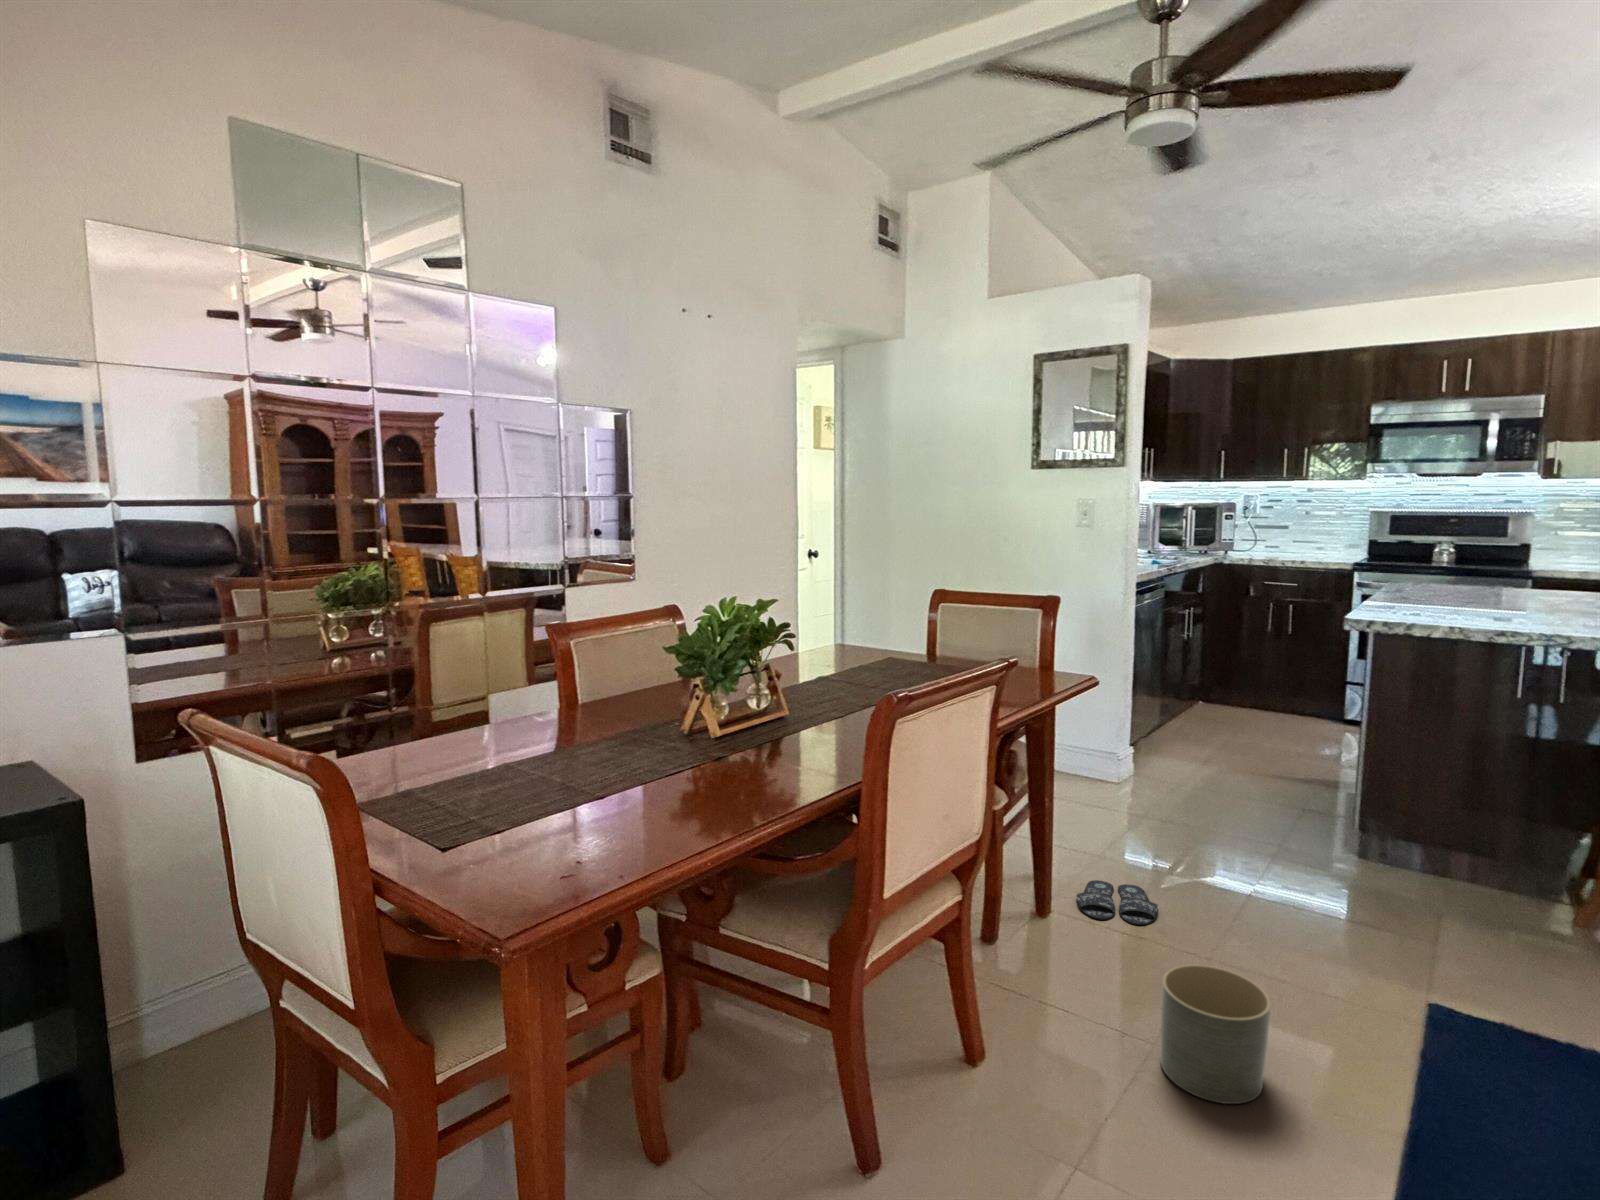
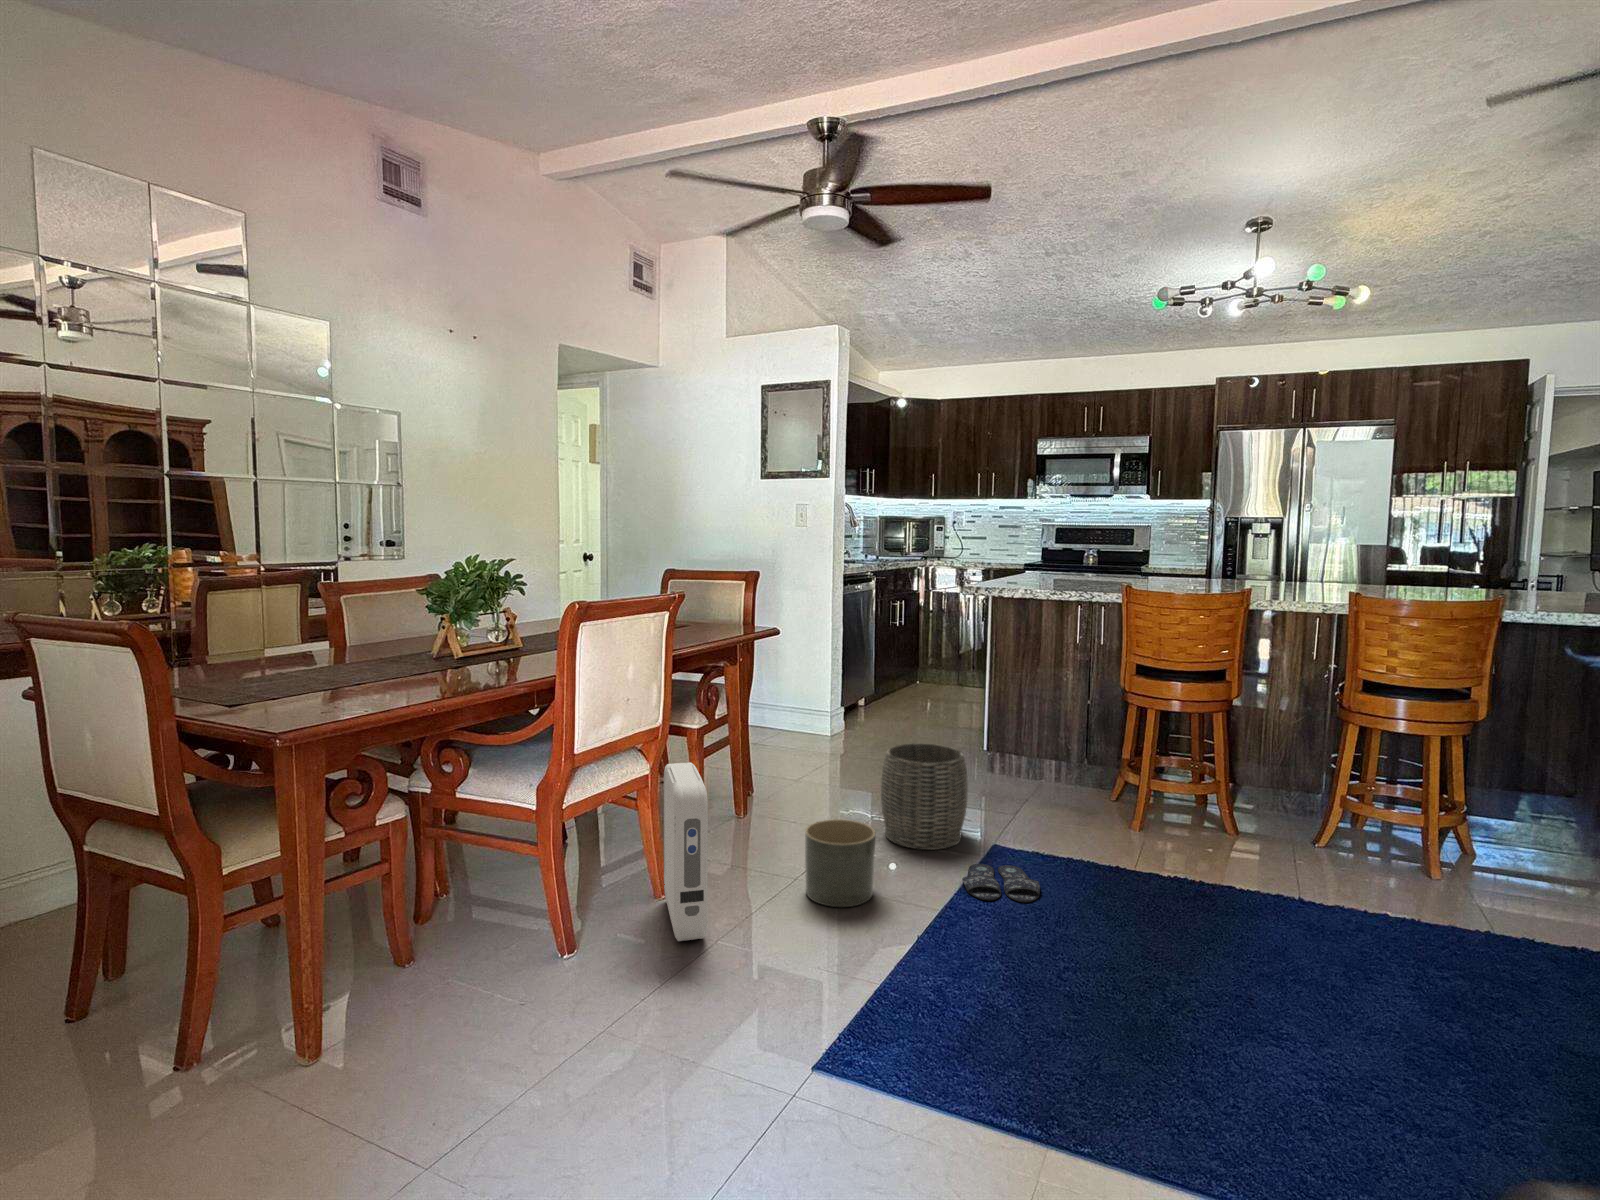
woven basket: none [1238,842,1374,1003] -> present [881,743,968,850]
slippers: present [1077,880,1158,925] -> present [962,864,1040,903]
air purifier: none [967,883,1052,1145] -> present [664,762,708,941]

